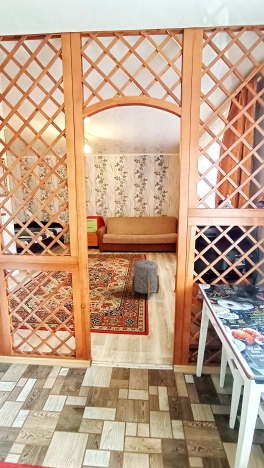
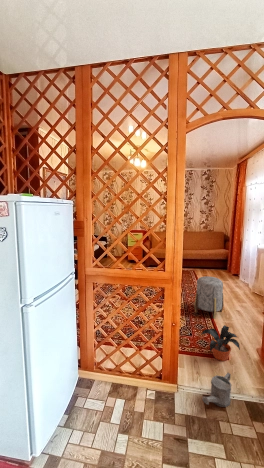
potted plant: none [124,304,157,337] -> present [201,325,240,361]
watering can: none [105,346,139,377] -> present [202,373,232,407]

